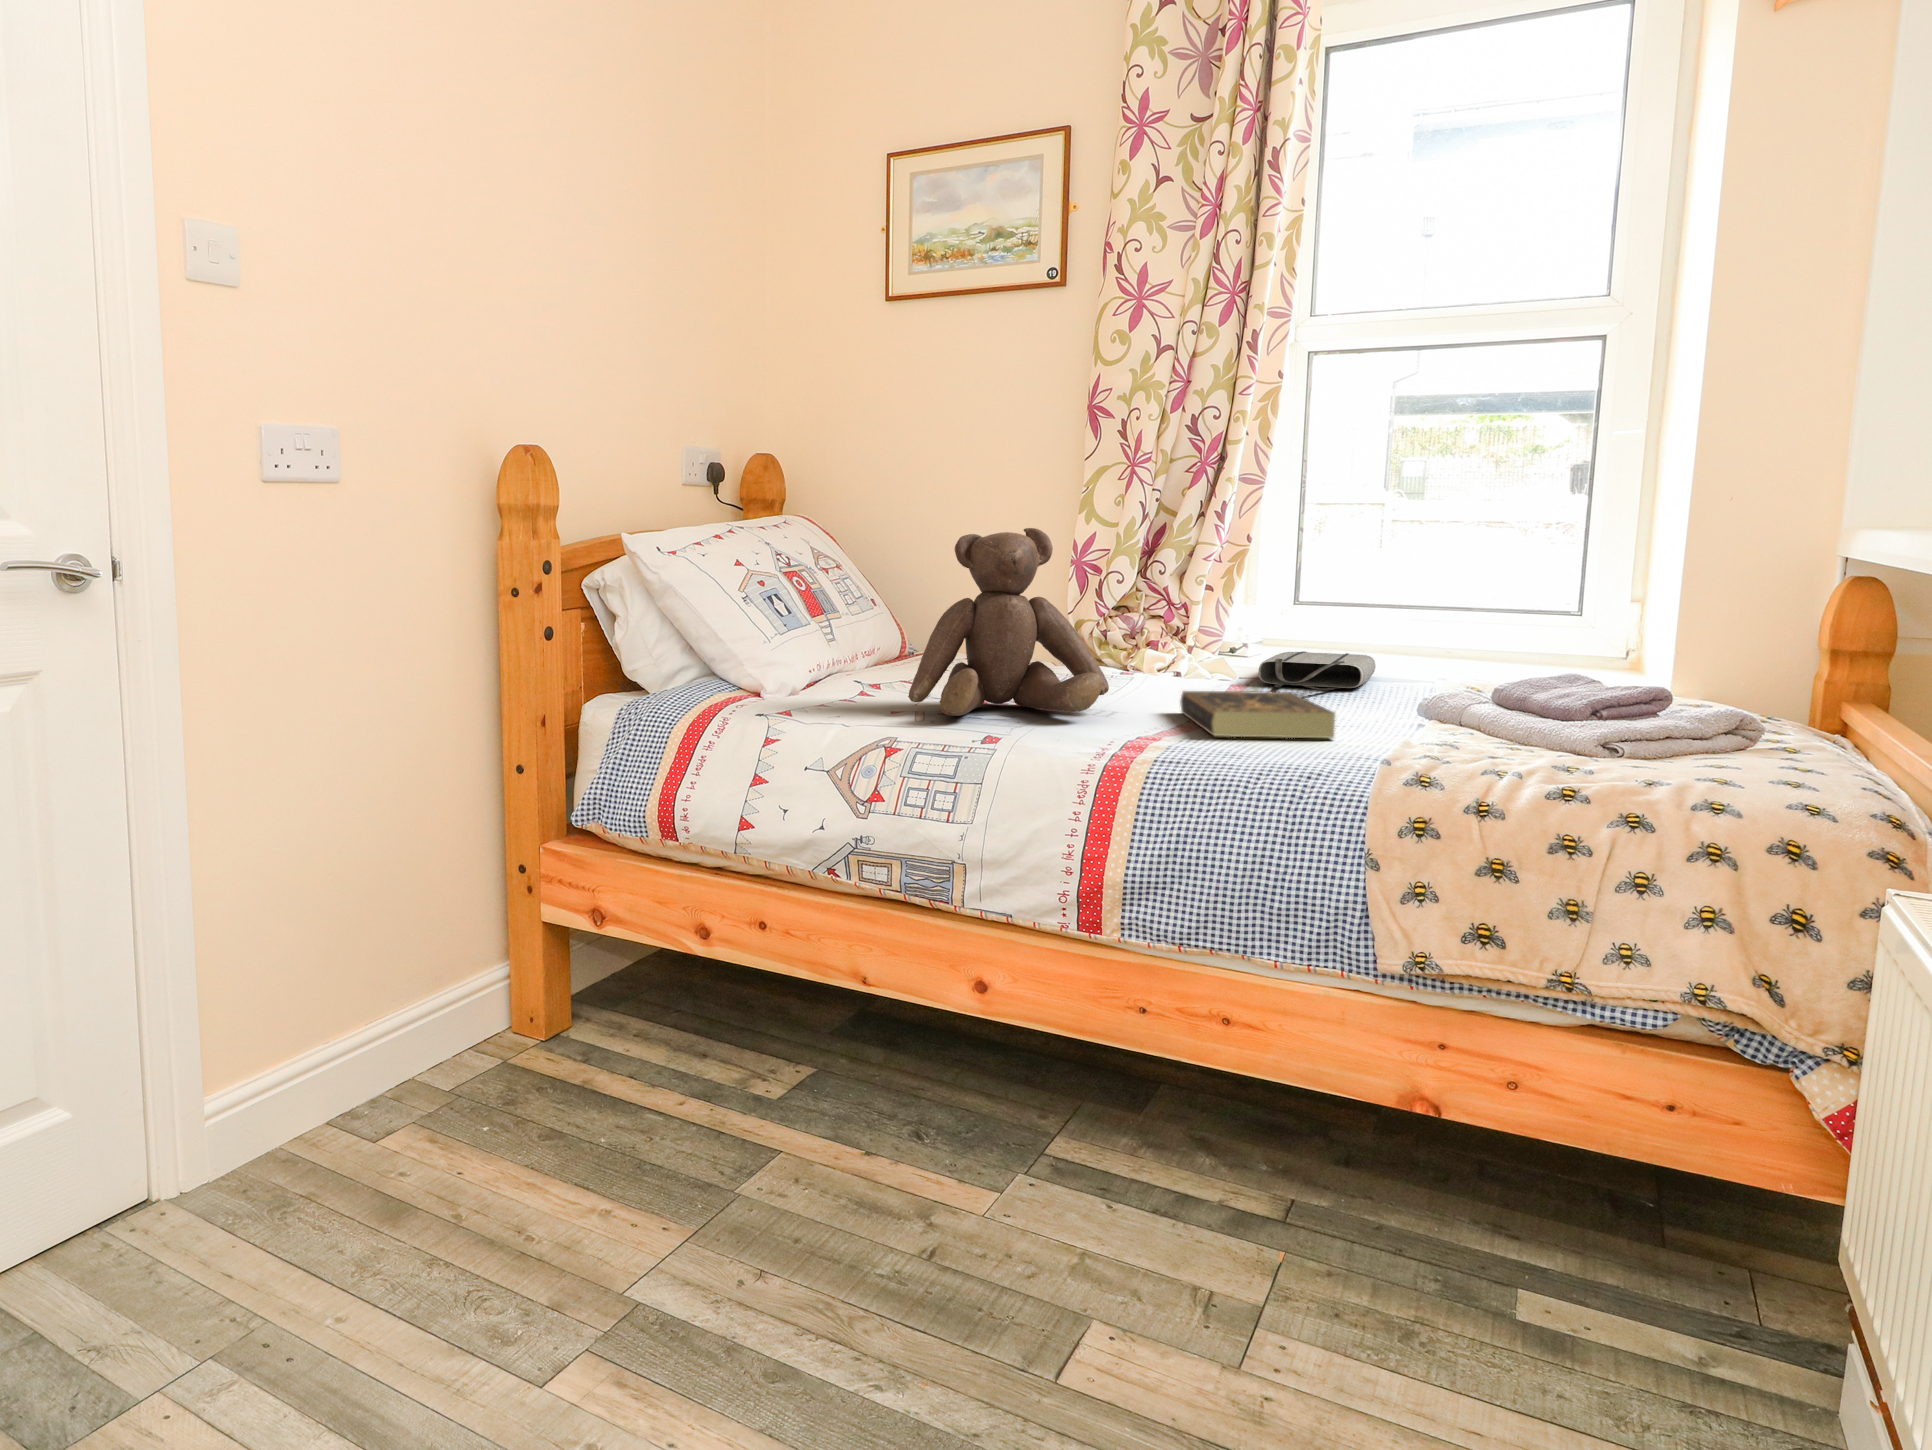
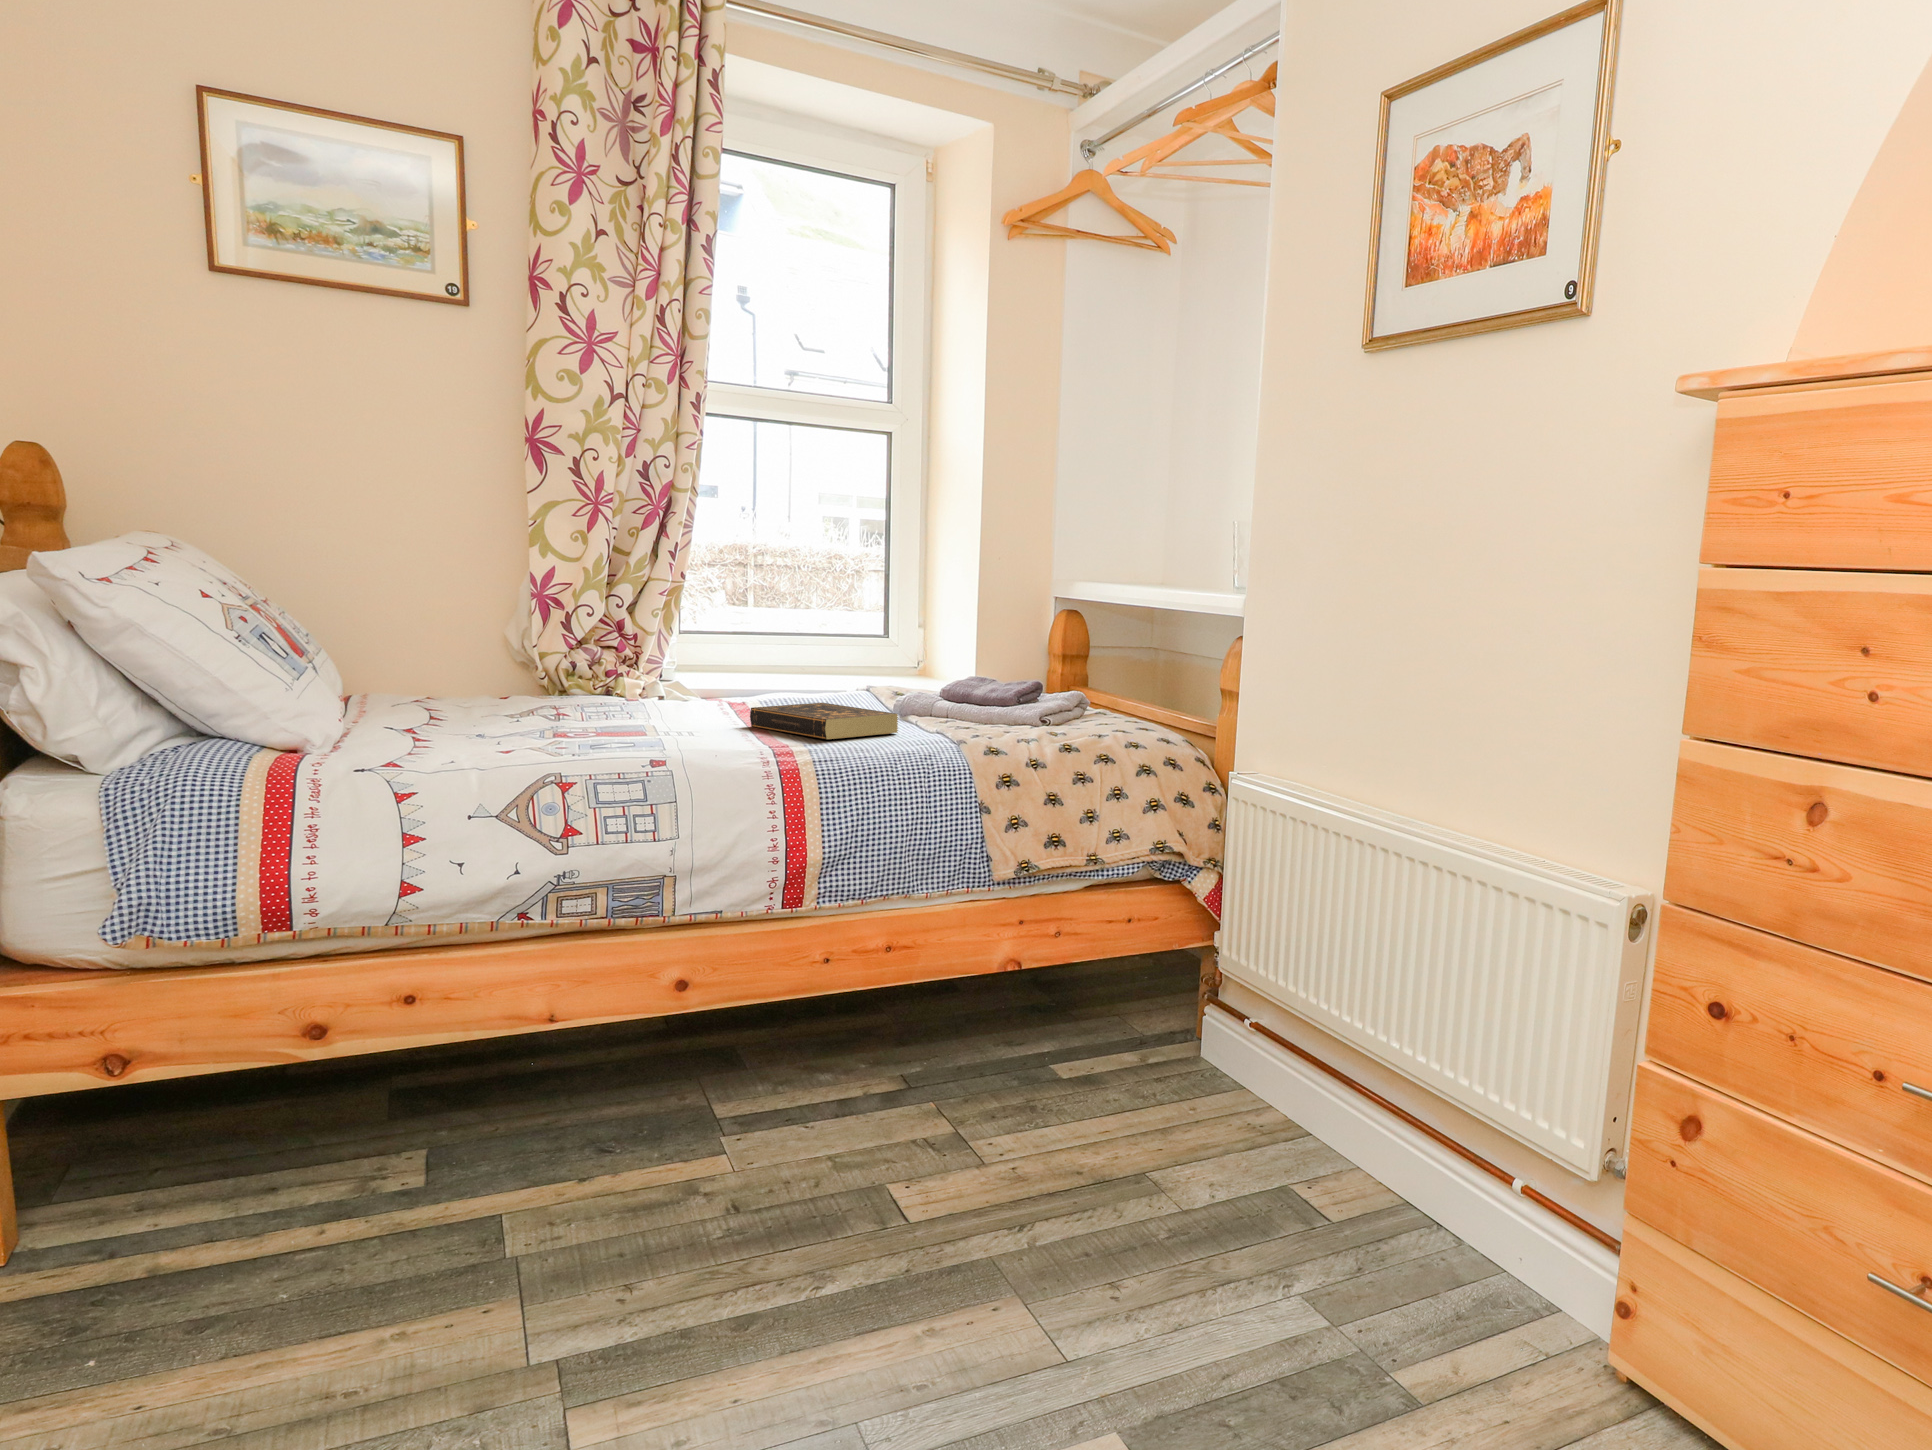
teddy bear: present [908,528,1109,716] -> none [528,564,714,746]
tote bag: present [1258,651,1376,690] -> none [726,672,822,701]

